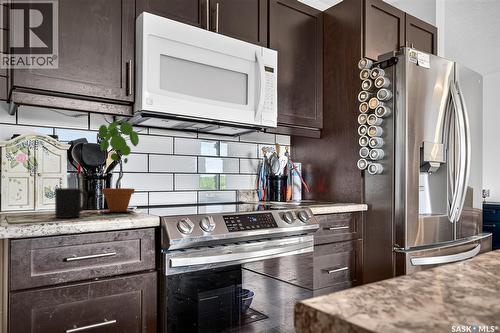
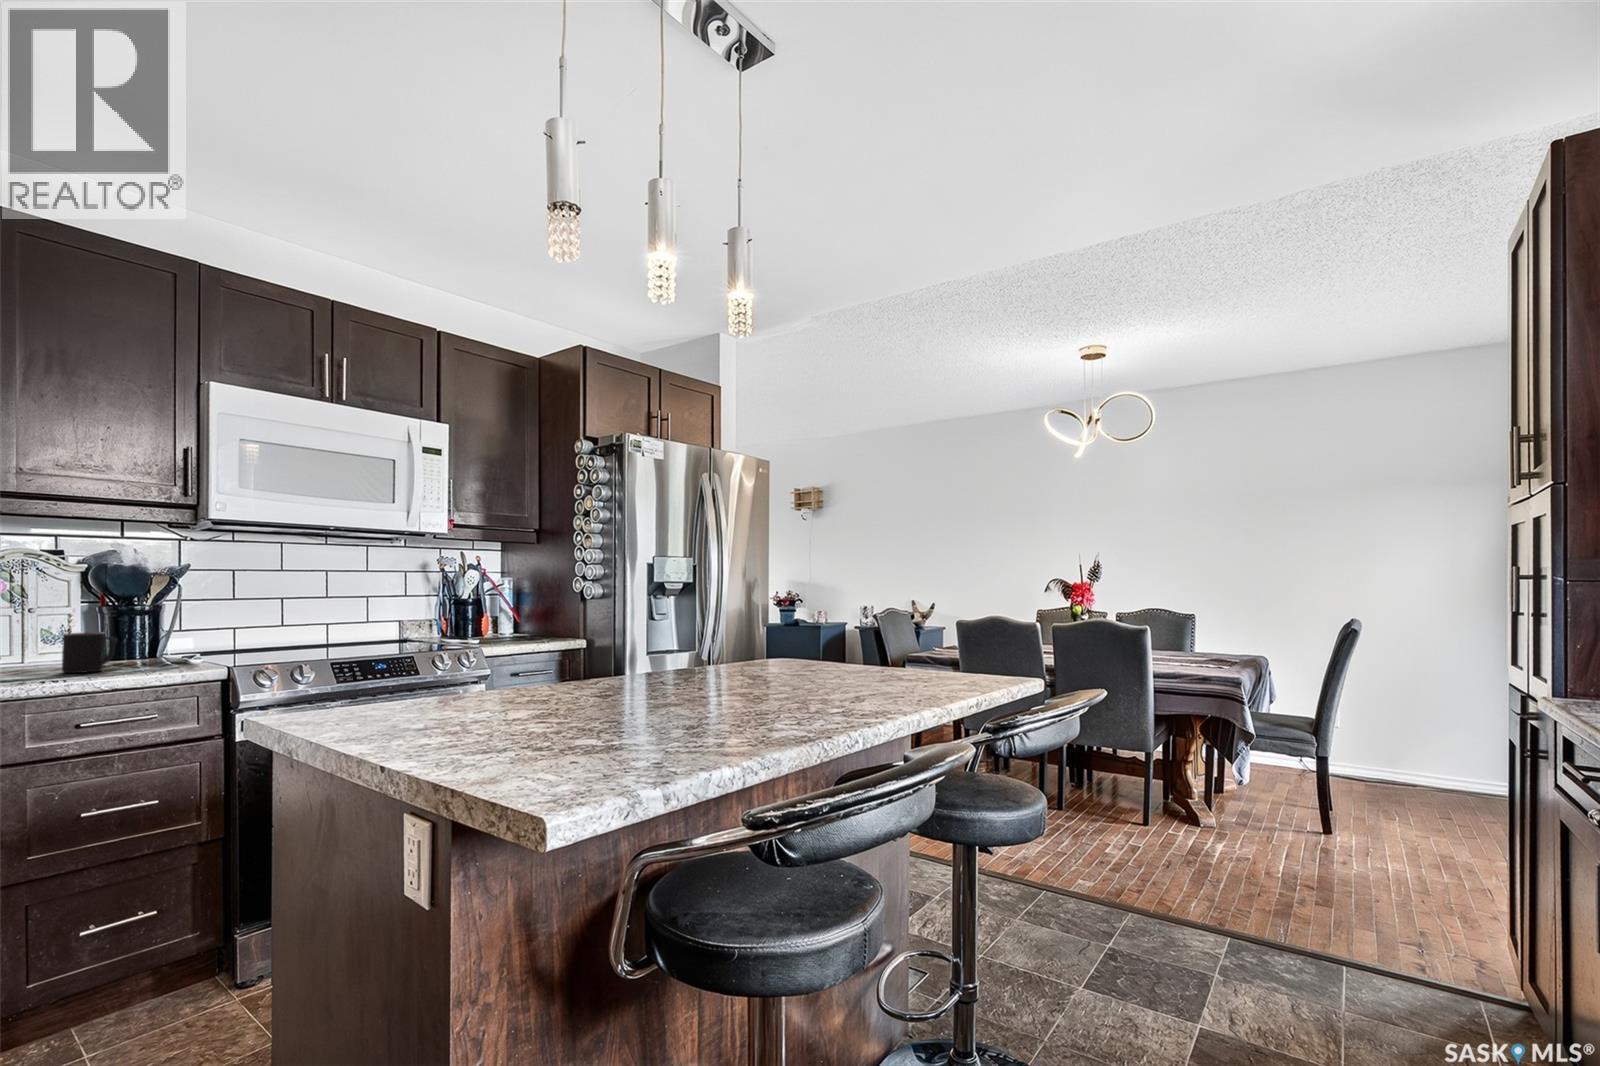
potted plant: present [99,121,139,212] -> none [138,534,205,662]

